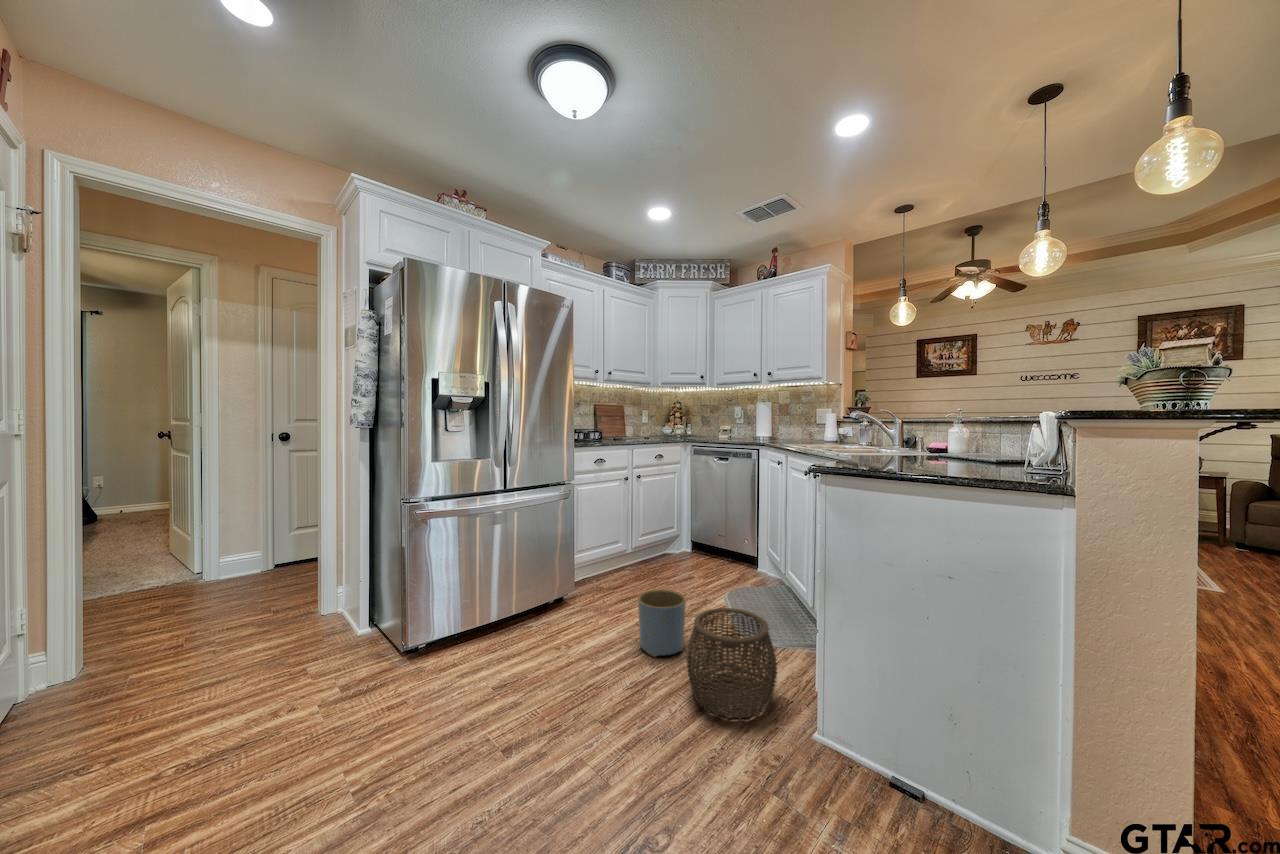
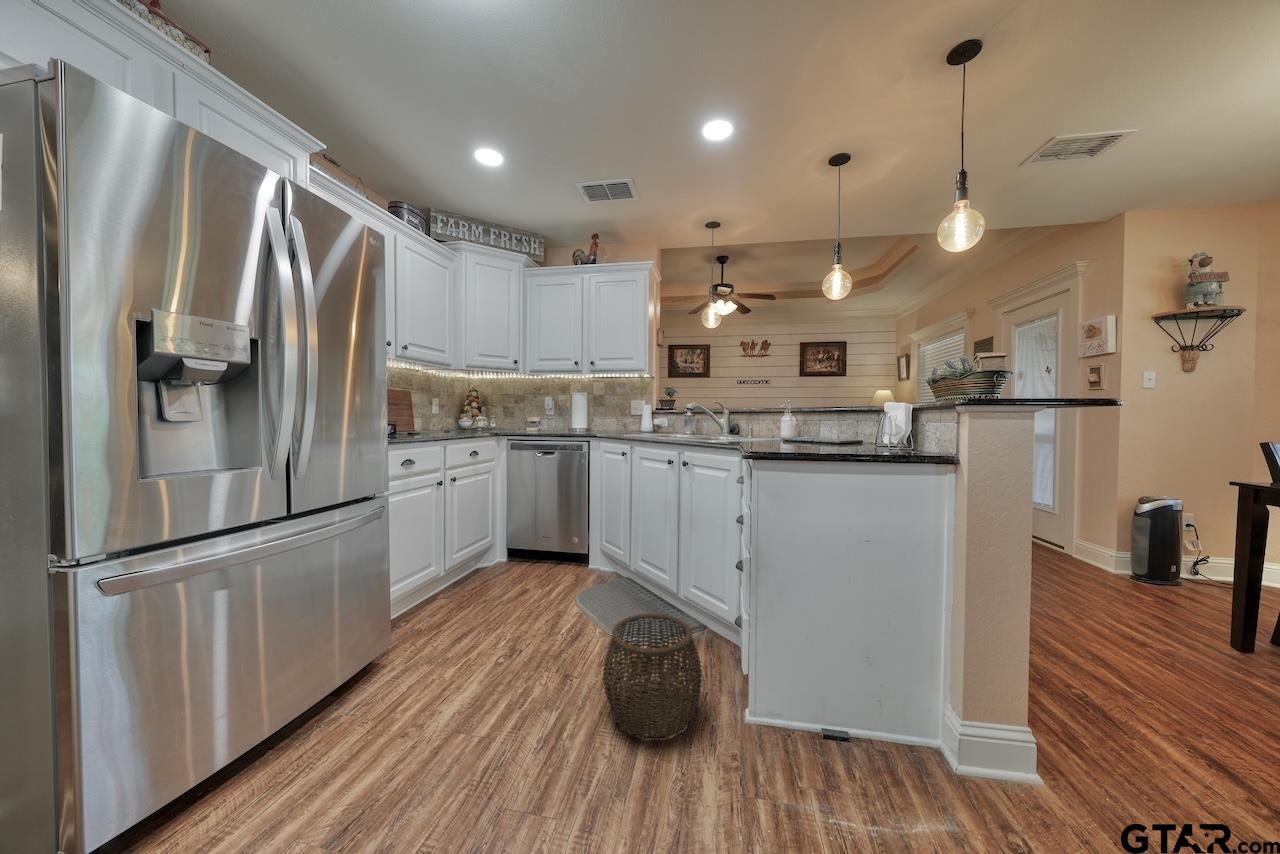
planter: present [638,589,686,657] -> none [513,611,572,697]

